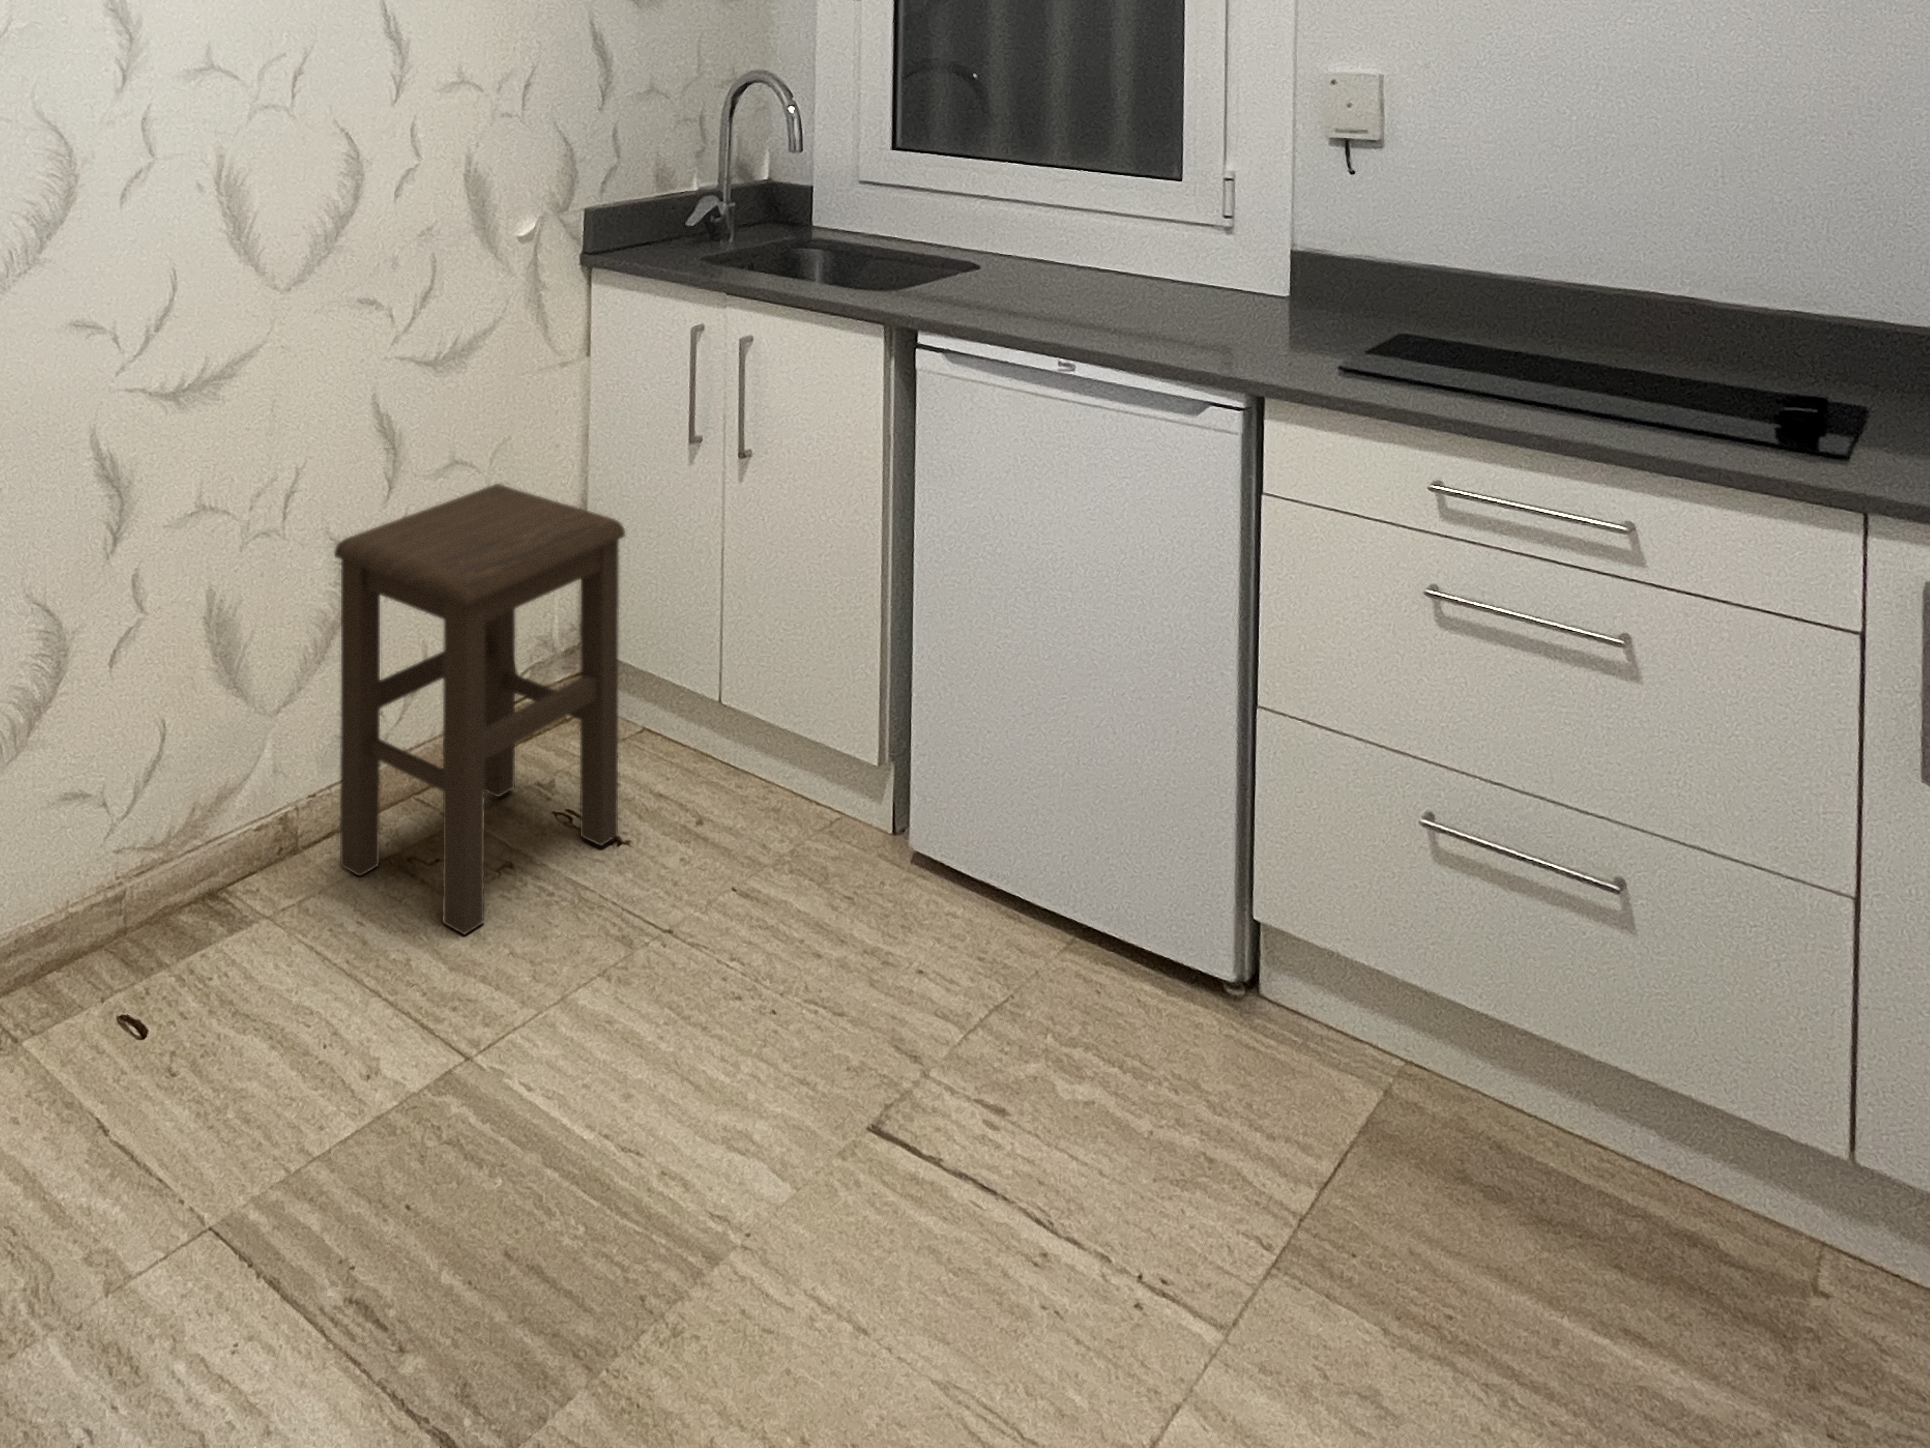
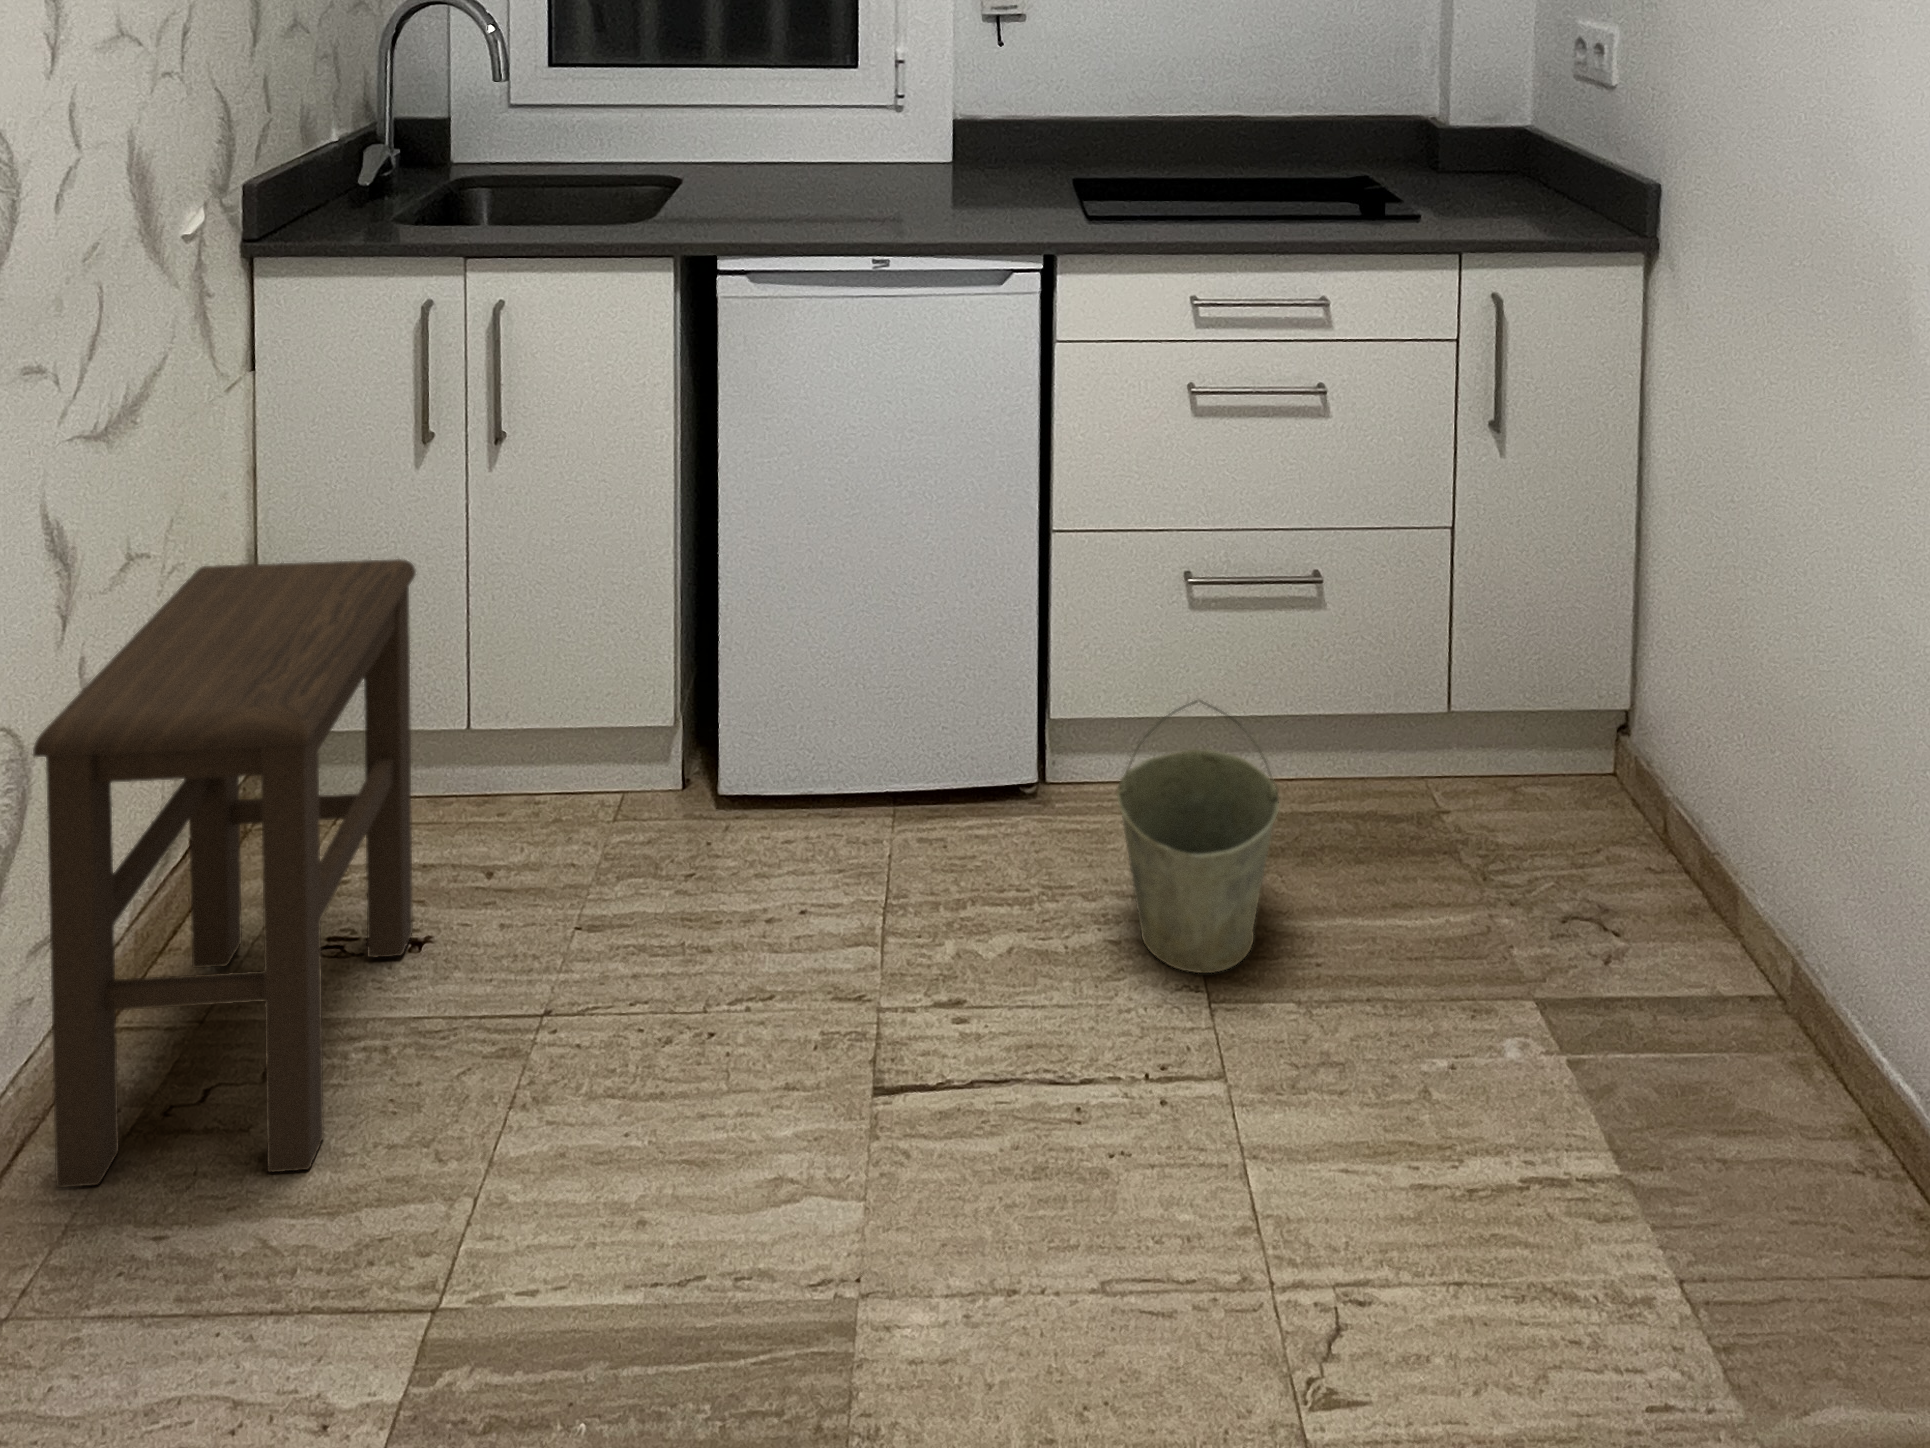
bucket: none [1204,926,1422,1262] -> present [1117,701,1279,973]

